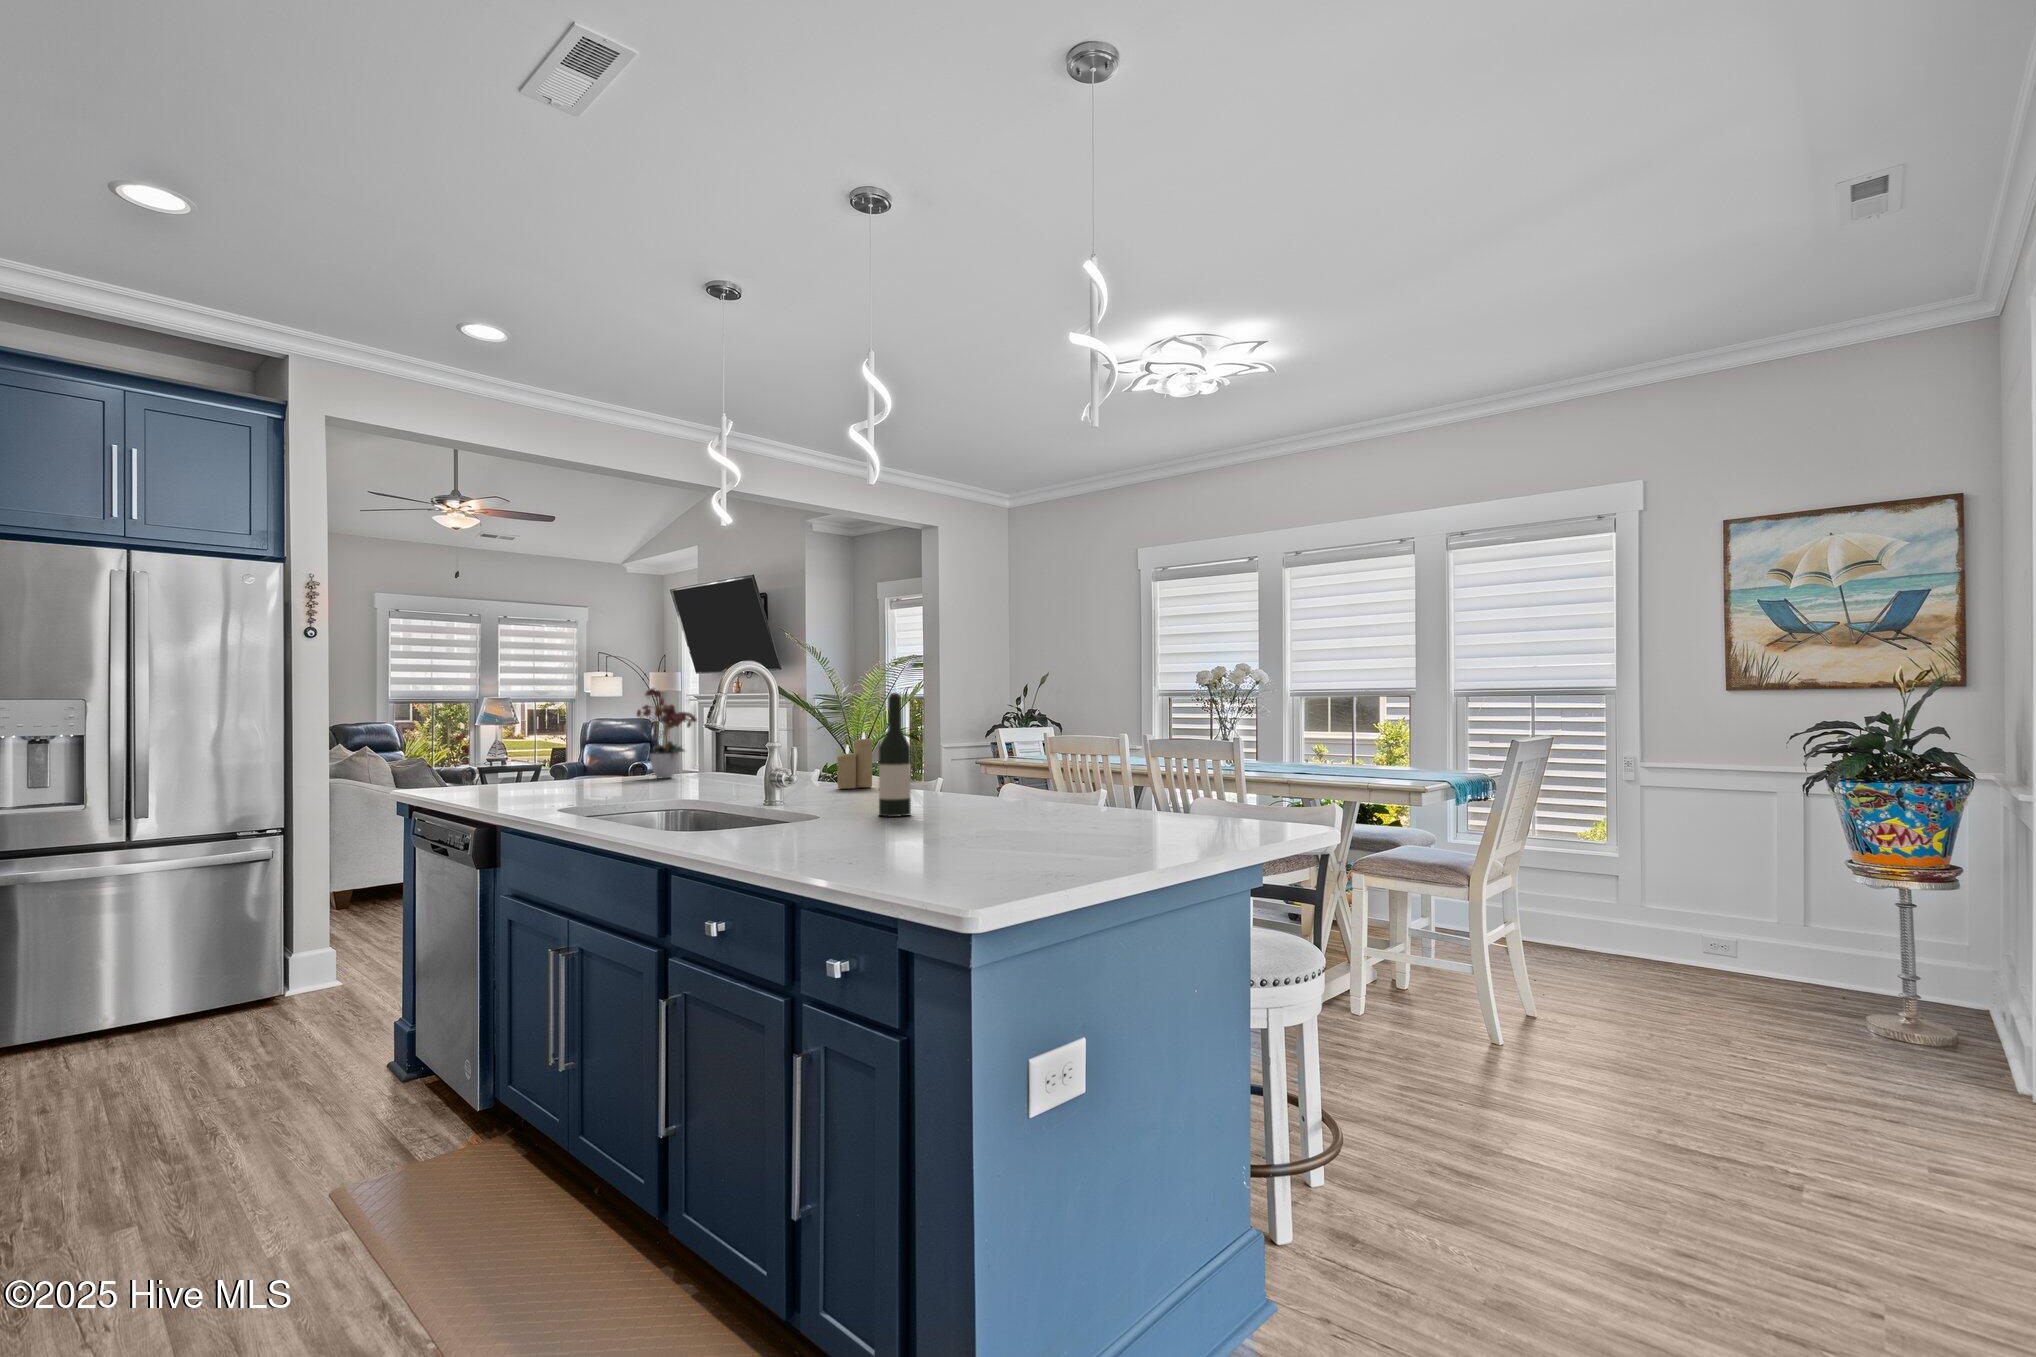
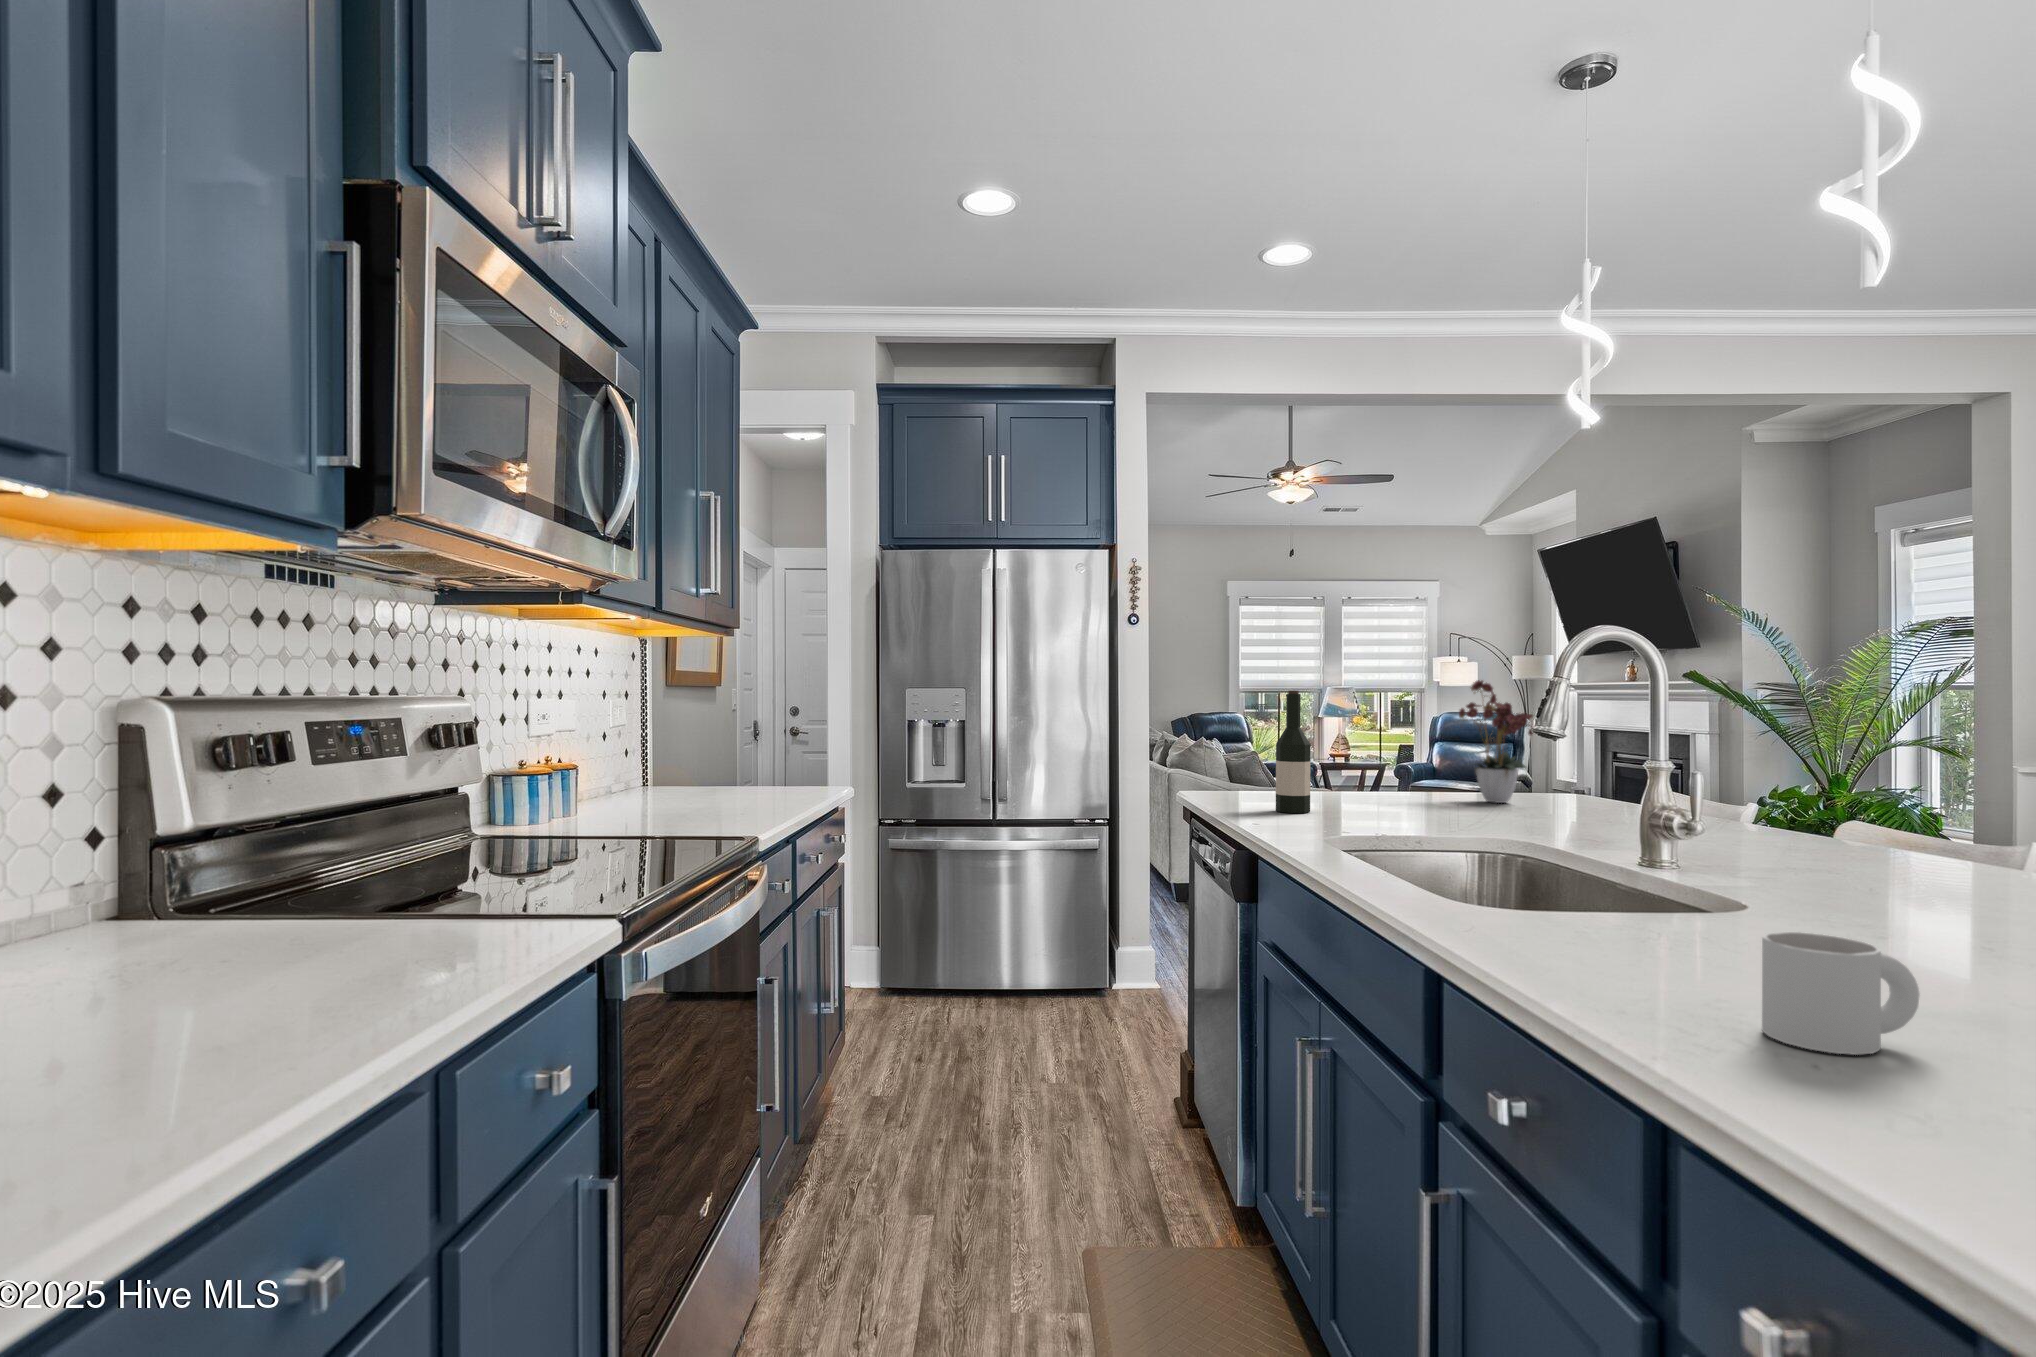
wine bottle: present [879,693,911,817] -> present [1276,691,1311,813]
candle: present [837,732,872,788] -> none [1776,759,1848,854]
mug: none [835,804,896,855] -> present [1762,932,1920,1055]

